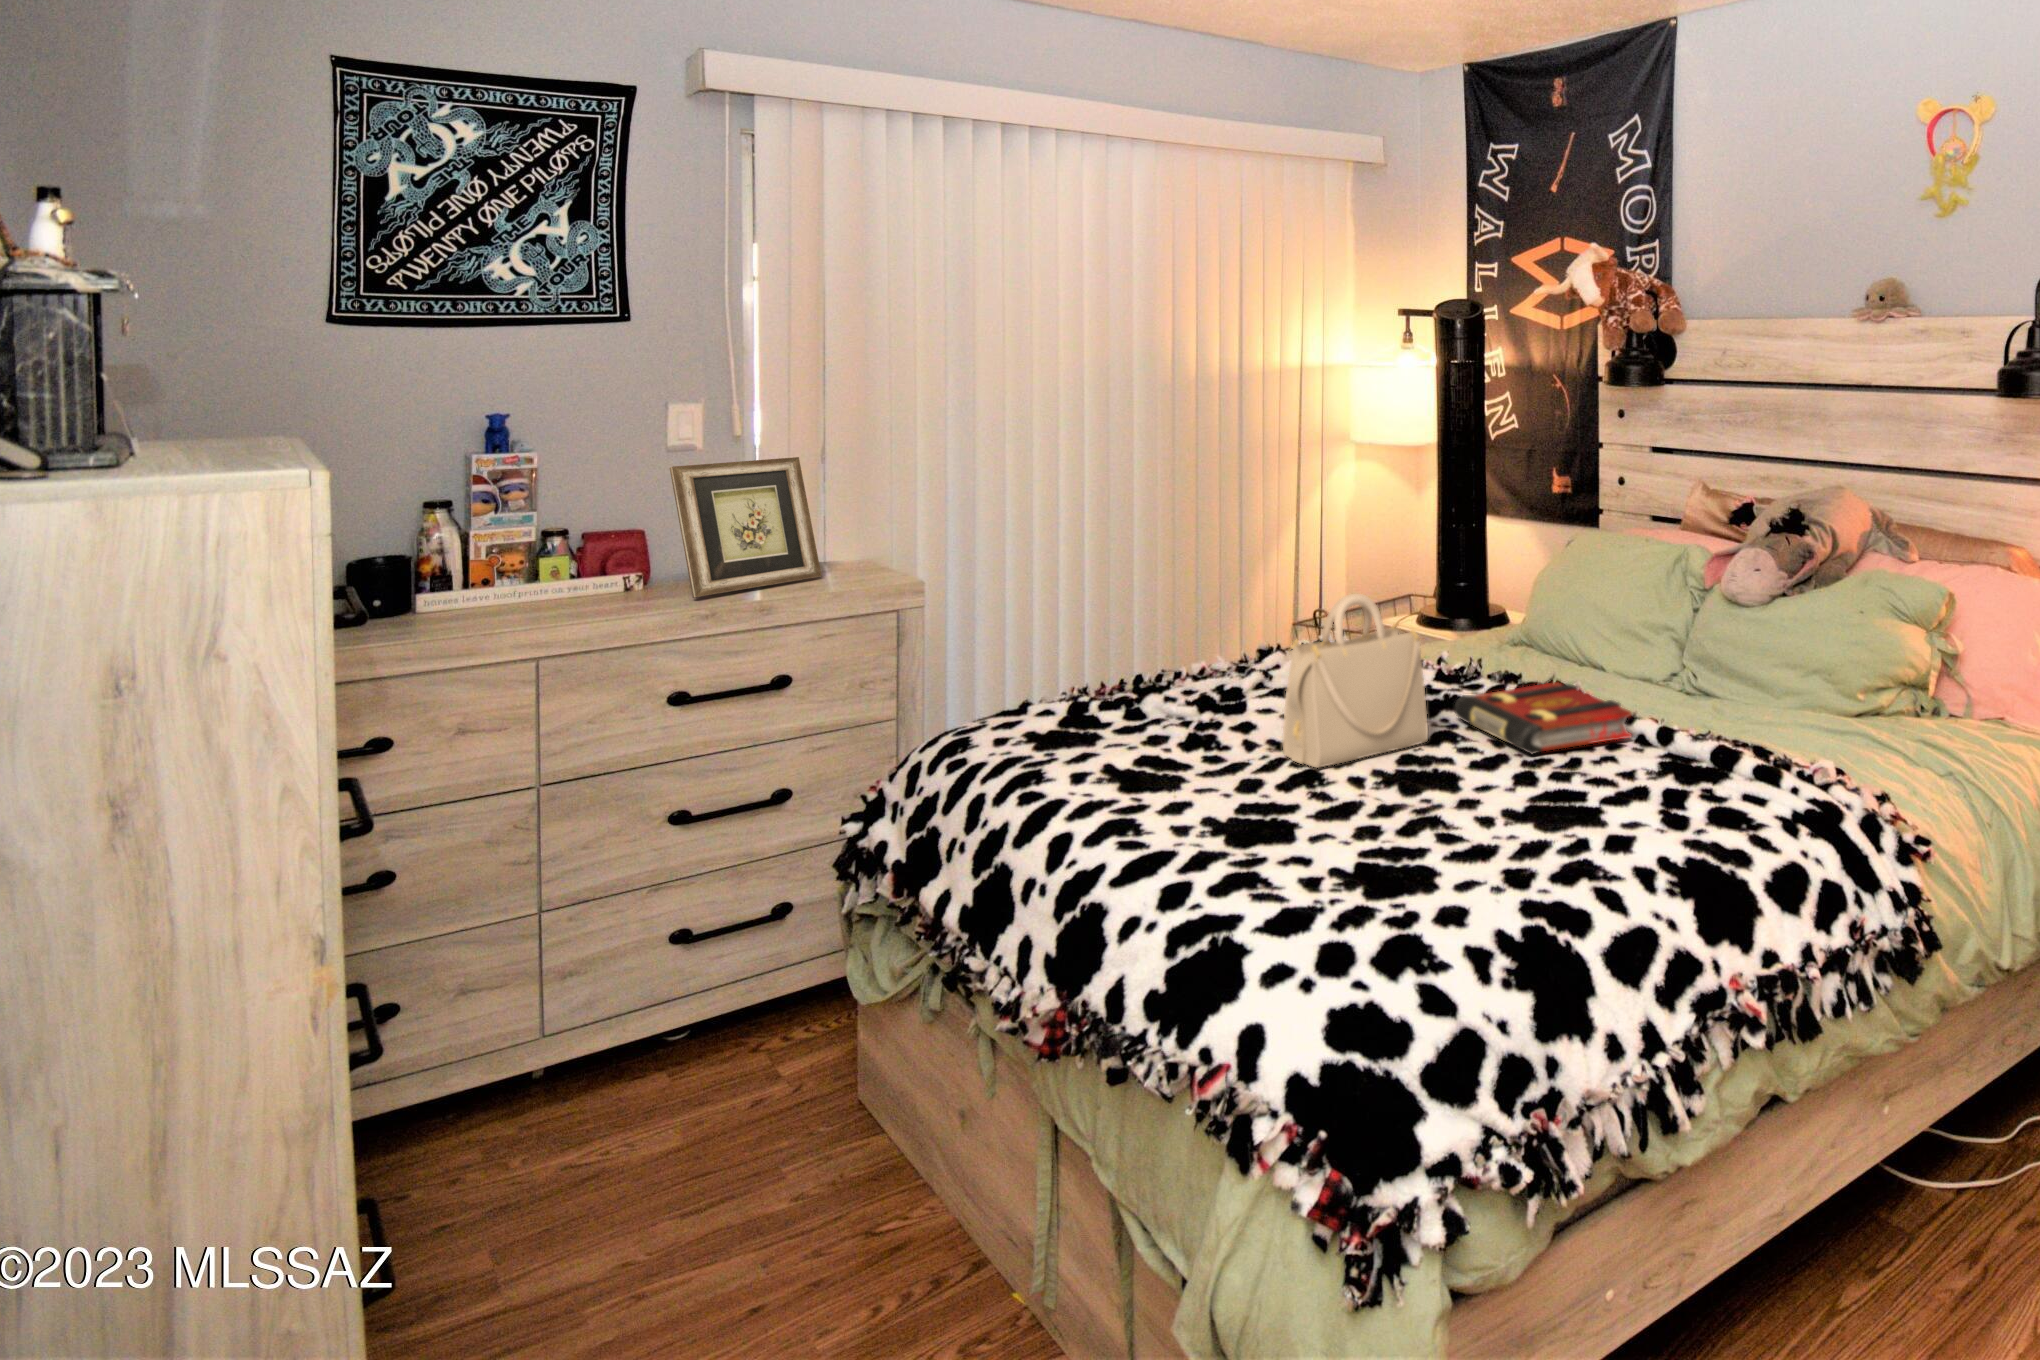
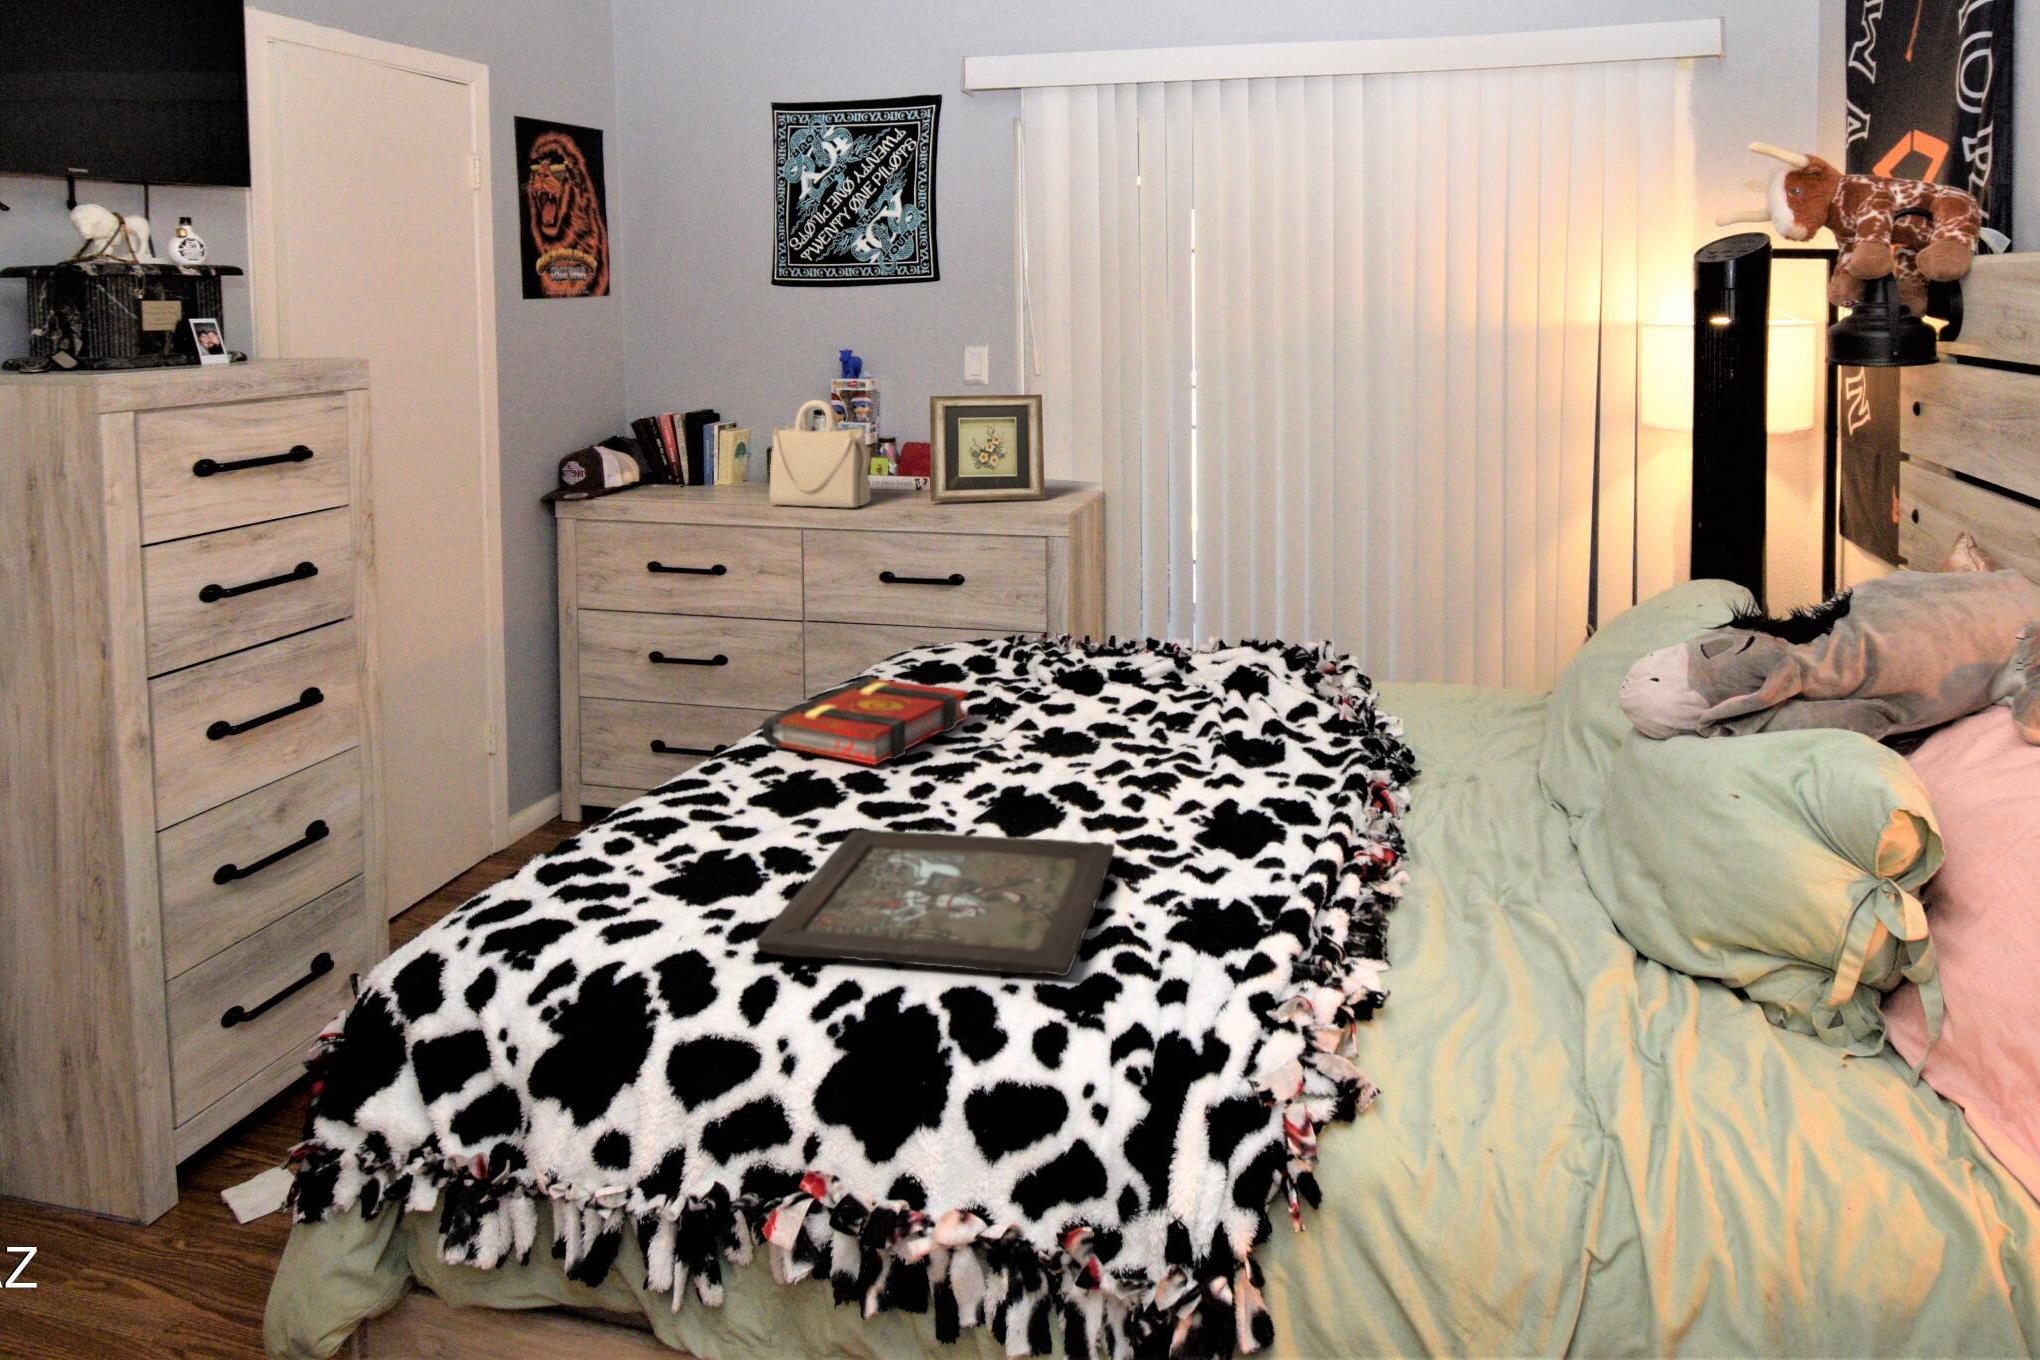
handbag: present [1282,594,1428,767] -> present [770,400,870,507]
book: present [1455,682,1631,754] -> present [762,676,968,765]
tray: none [1391,764,1707,881] -> present [756,829,1115,976]

